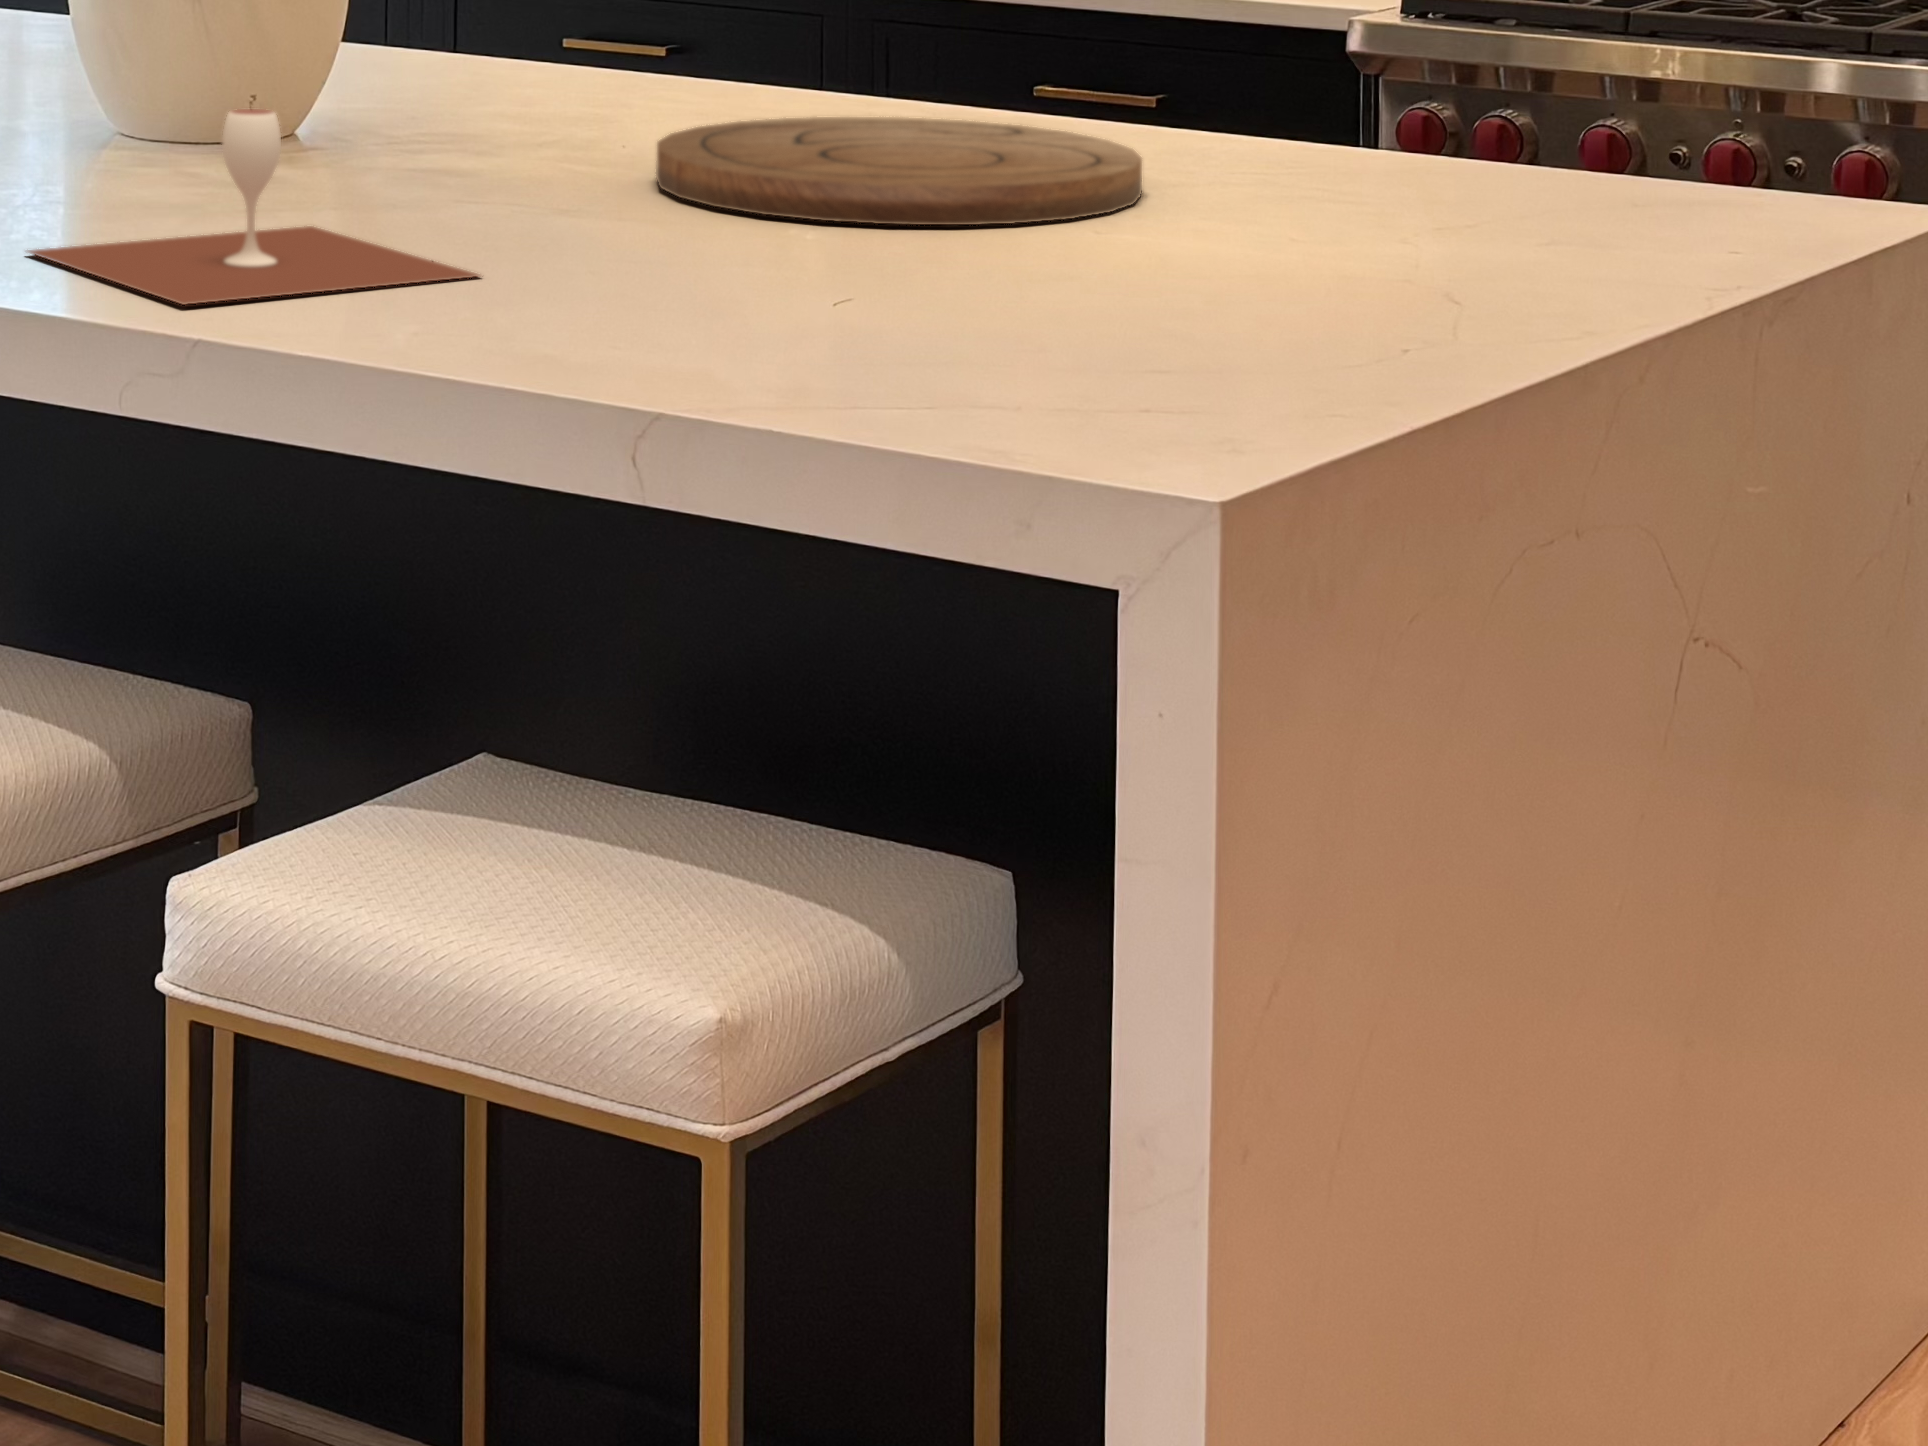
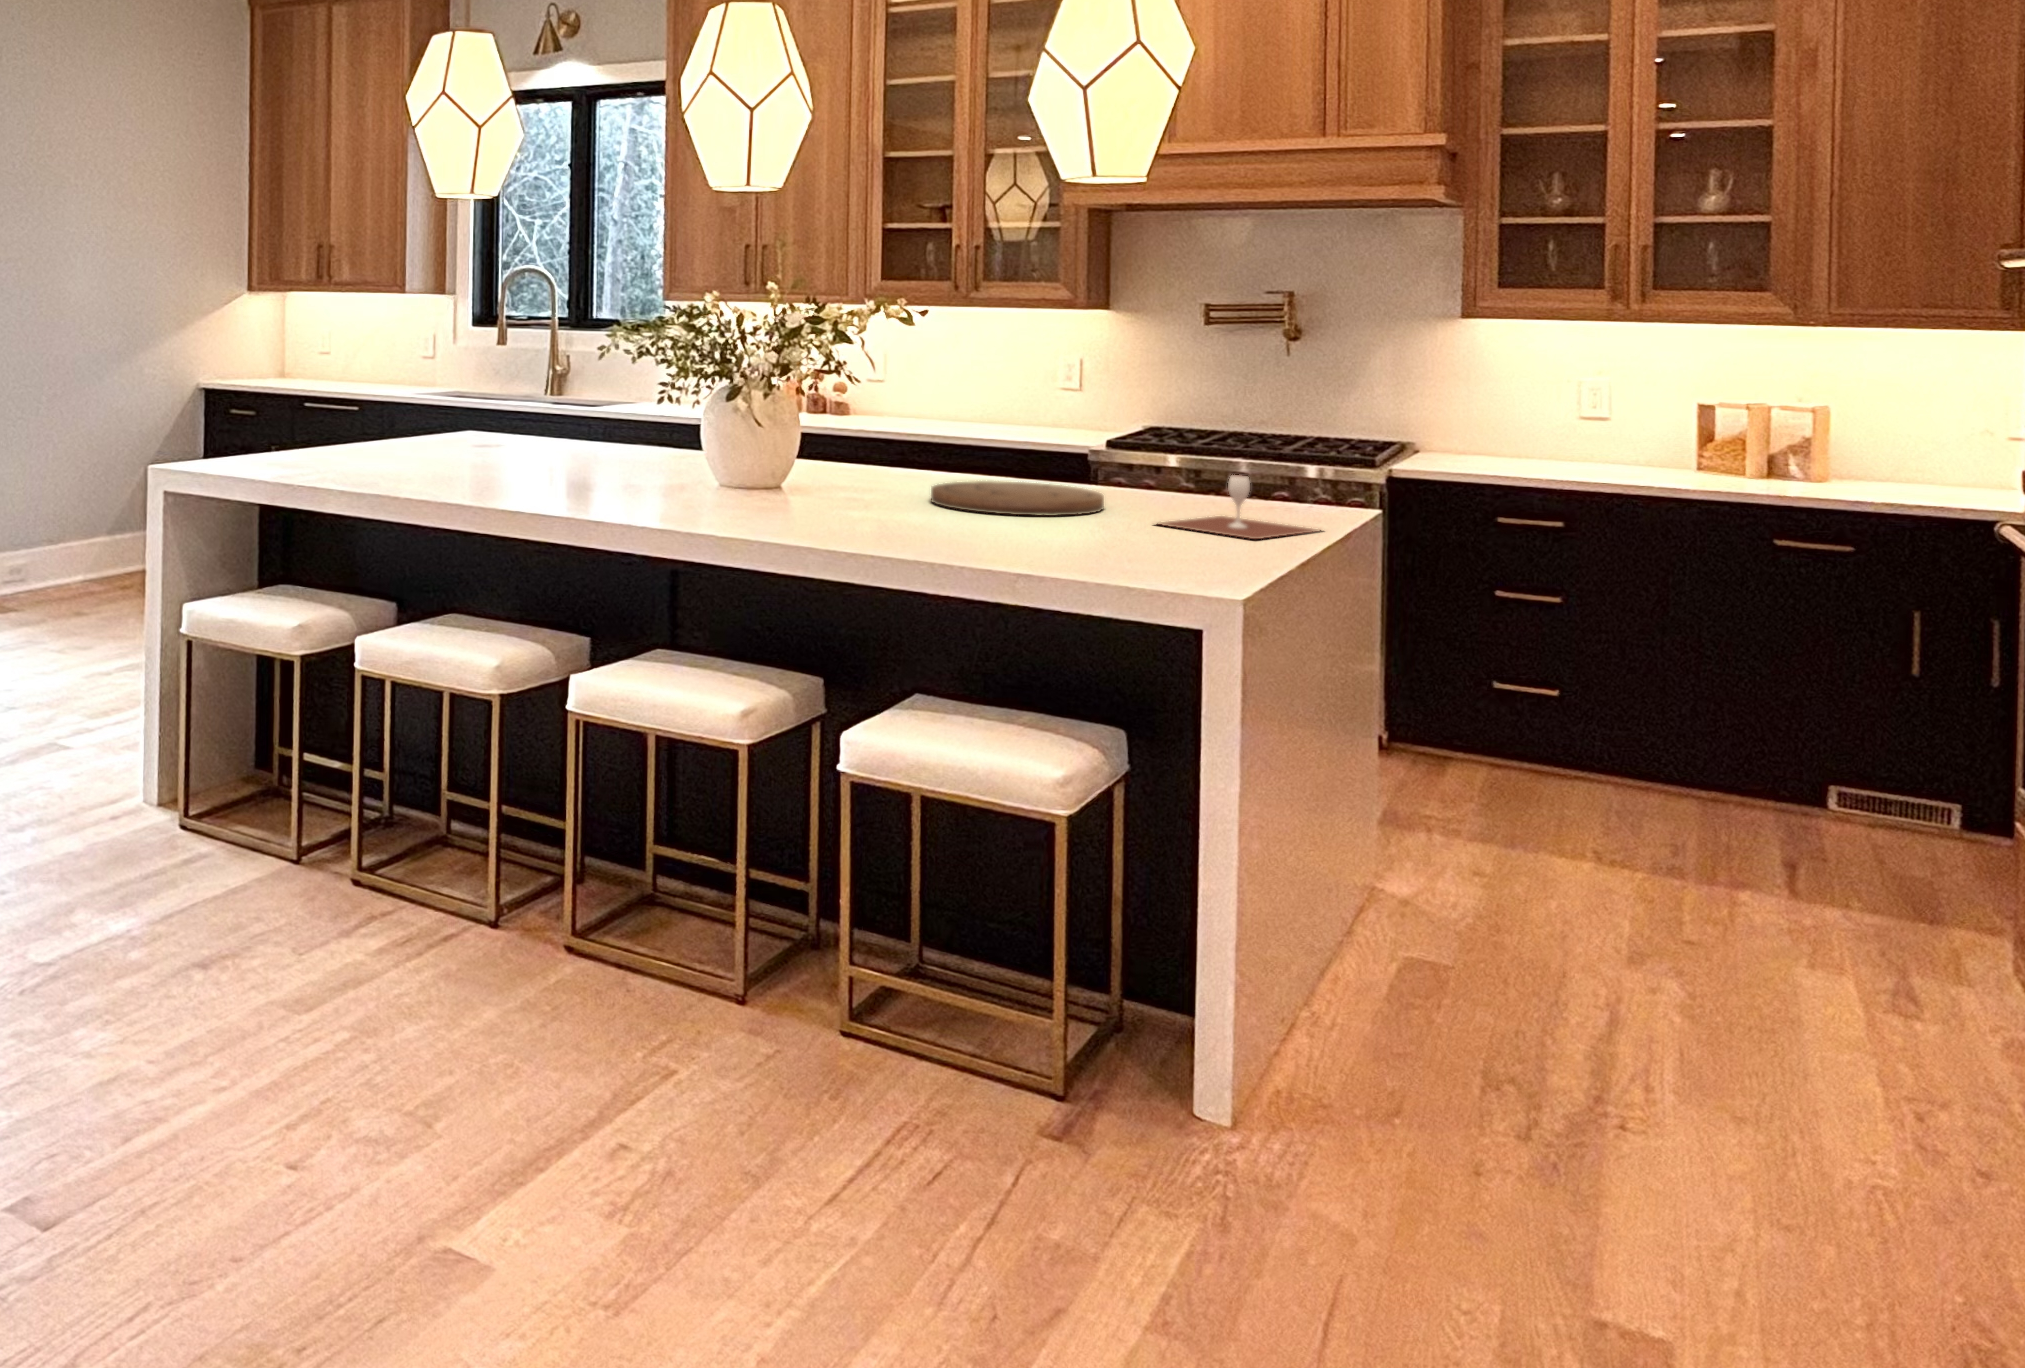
wine glass: present [28,109,479,304] -> present [1156,475,1319,539]

